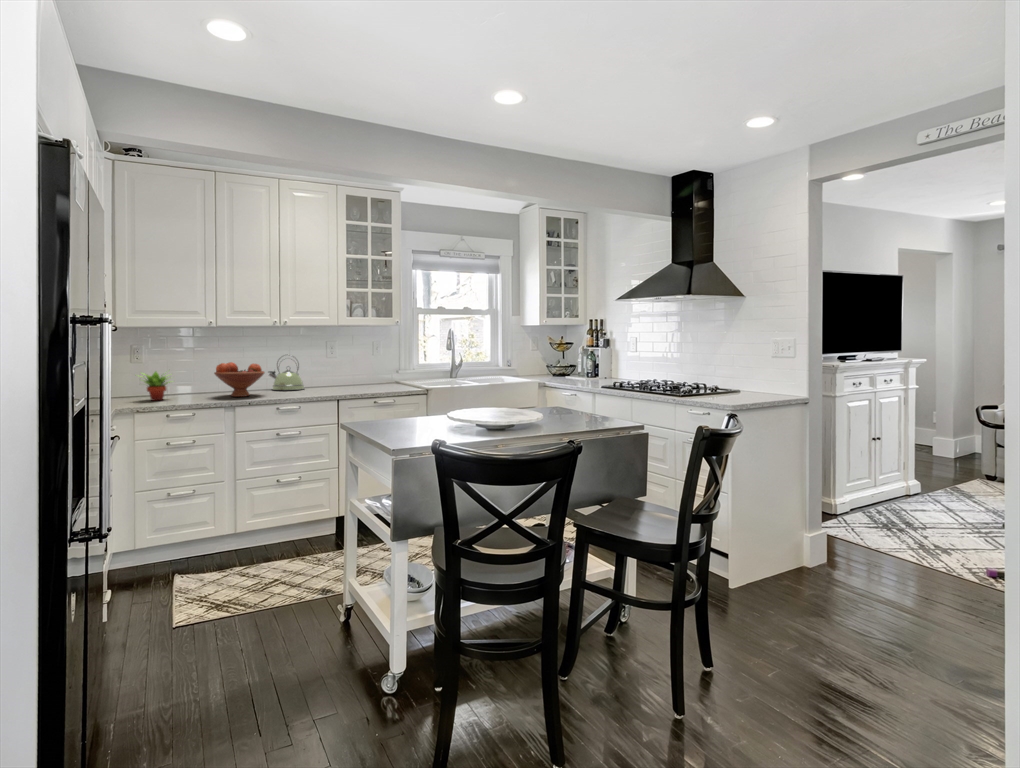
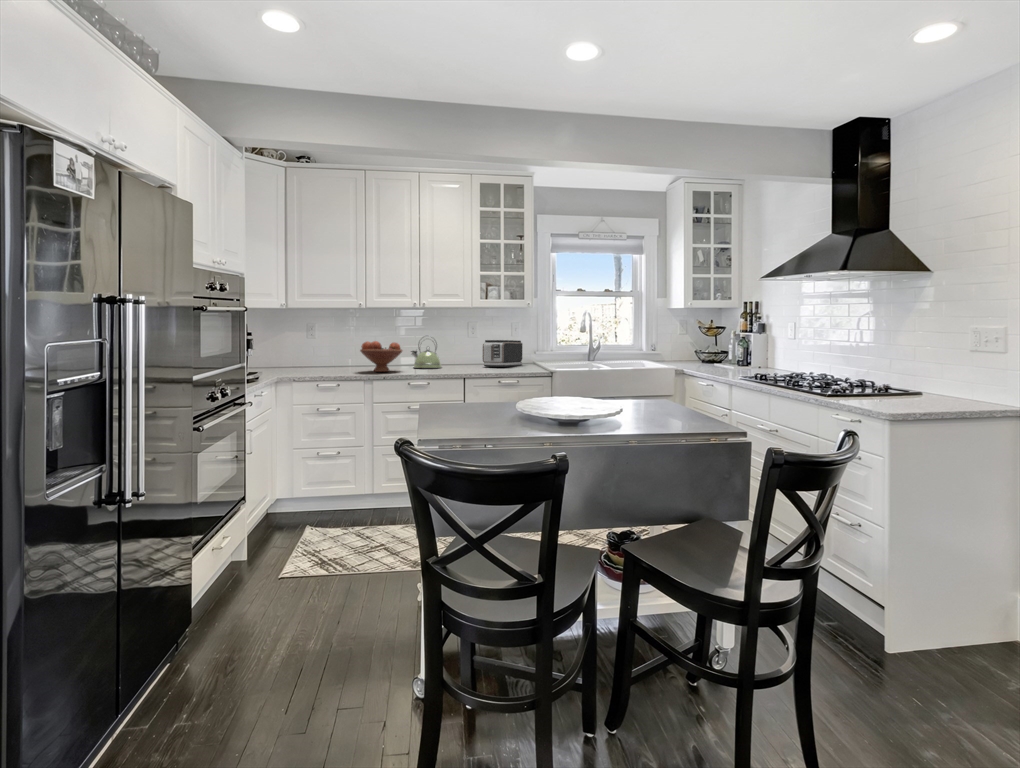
toaster: none [349,358,389,386] -> present [482,340,522,367]
succulent plant: present [144,371,170,401] -> none [298,346,330,373]

